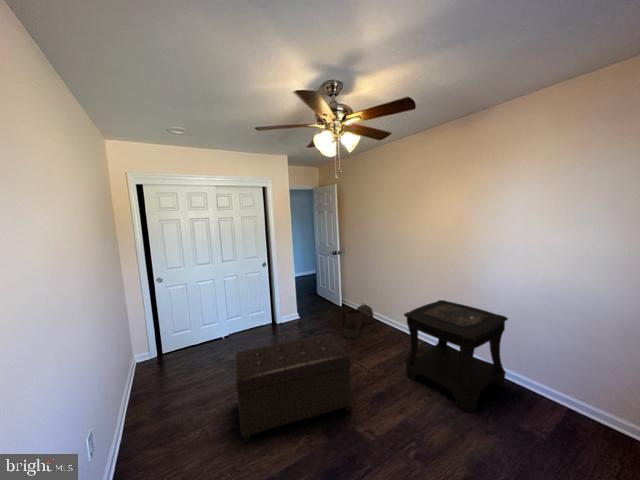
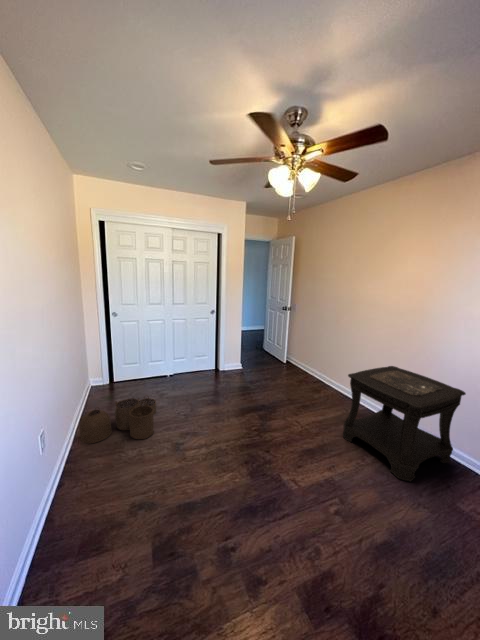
woven basket: present [331,304,373,339] -> present [80,398,156,443]
ottoman: present [236,334,352,442] -> none [172,384,285,470]

